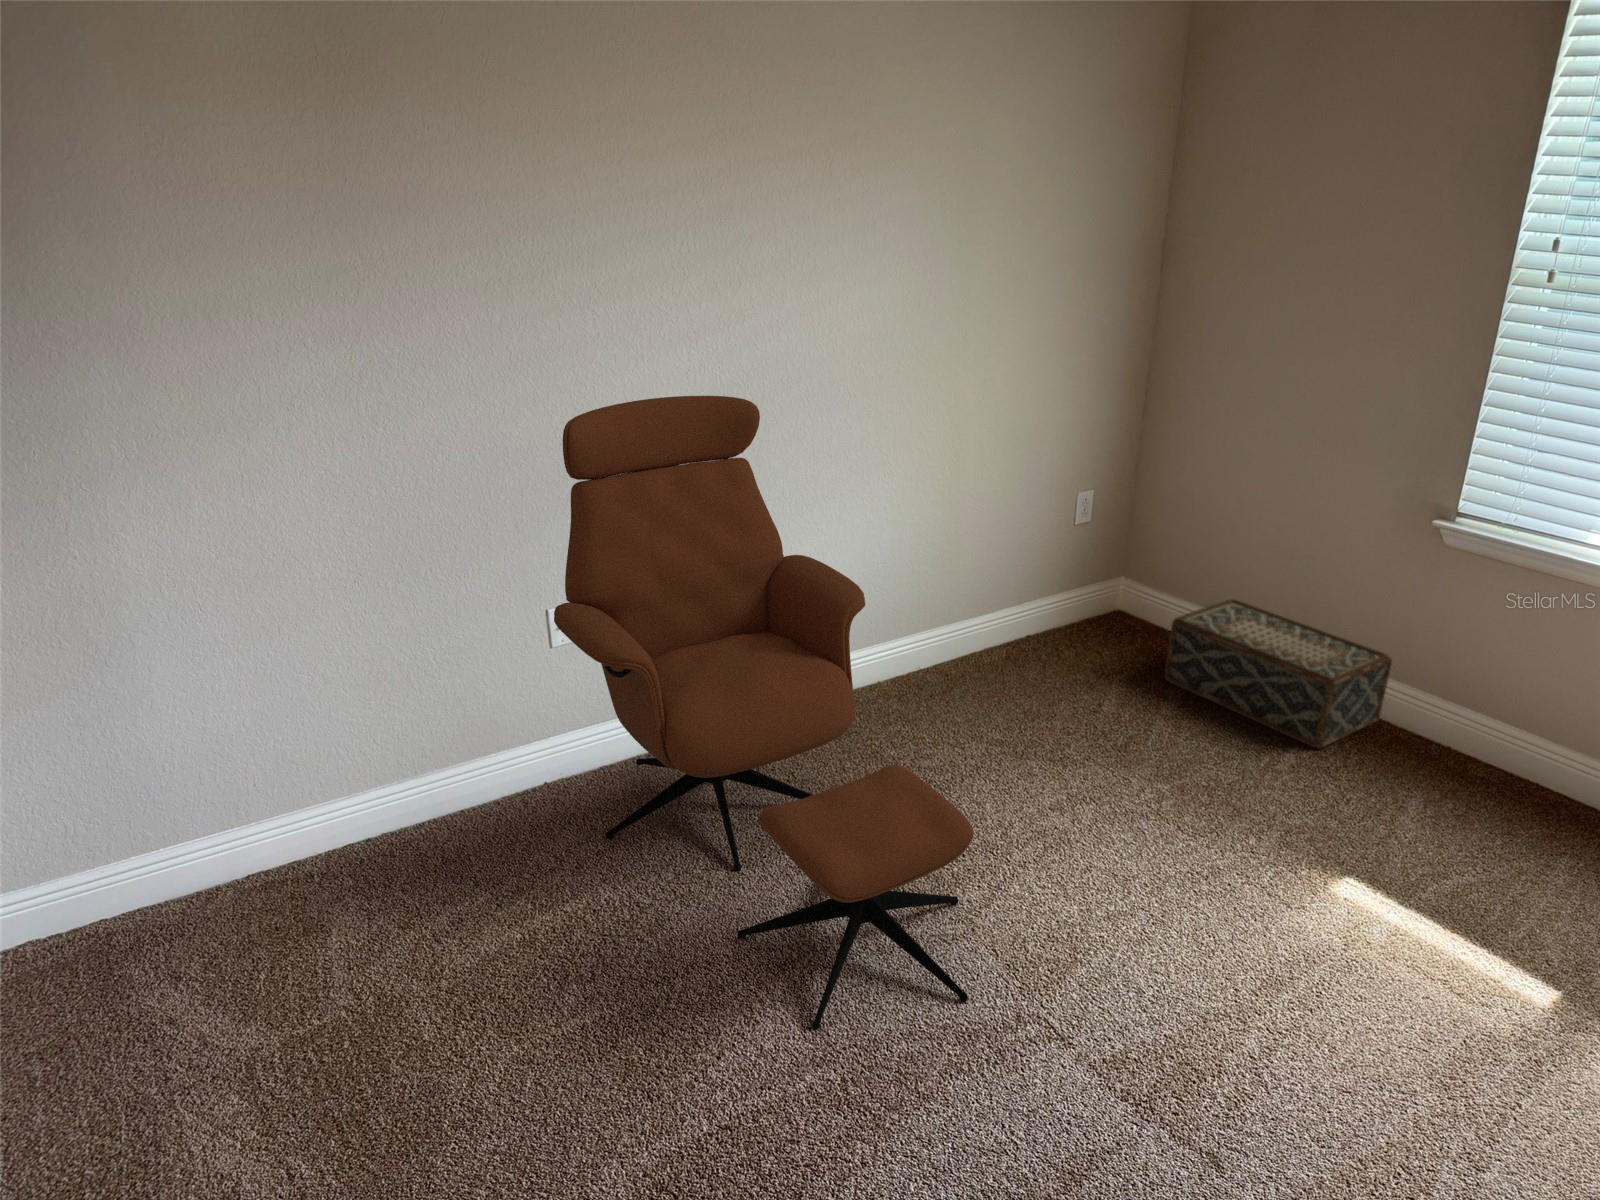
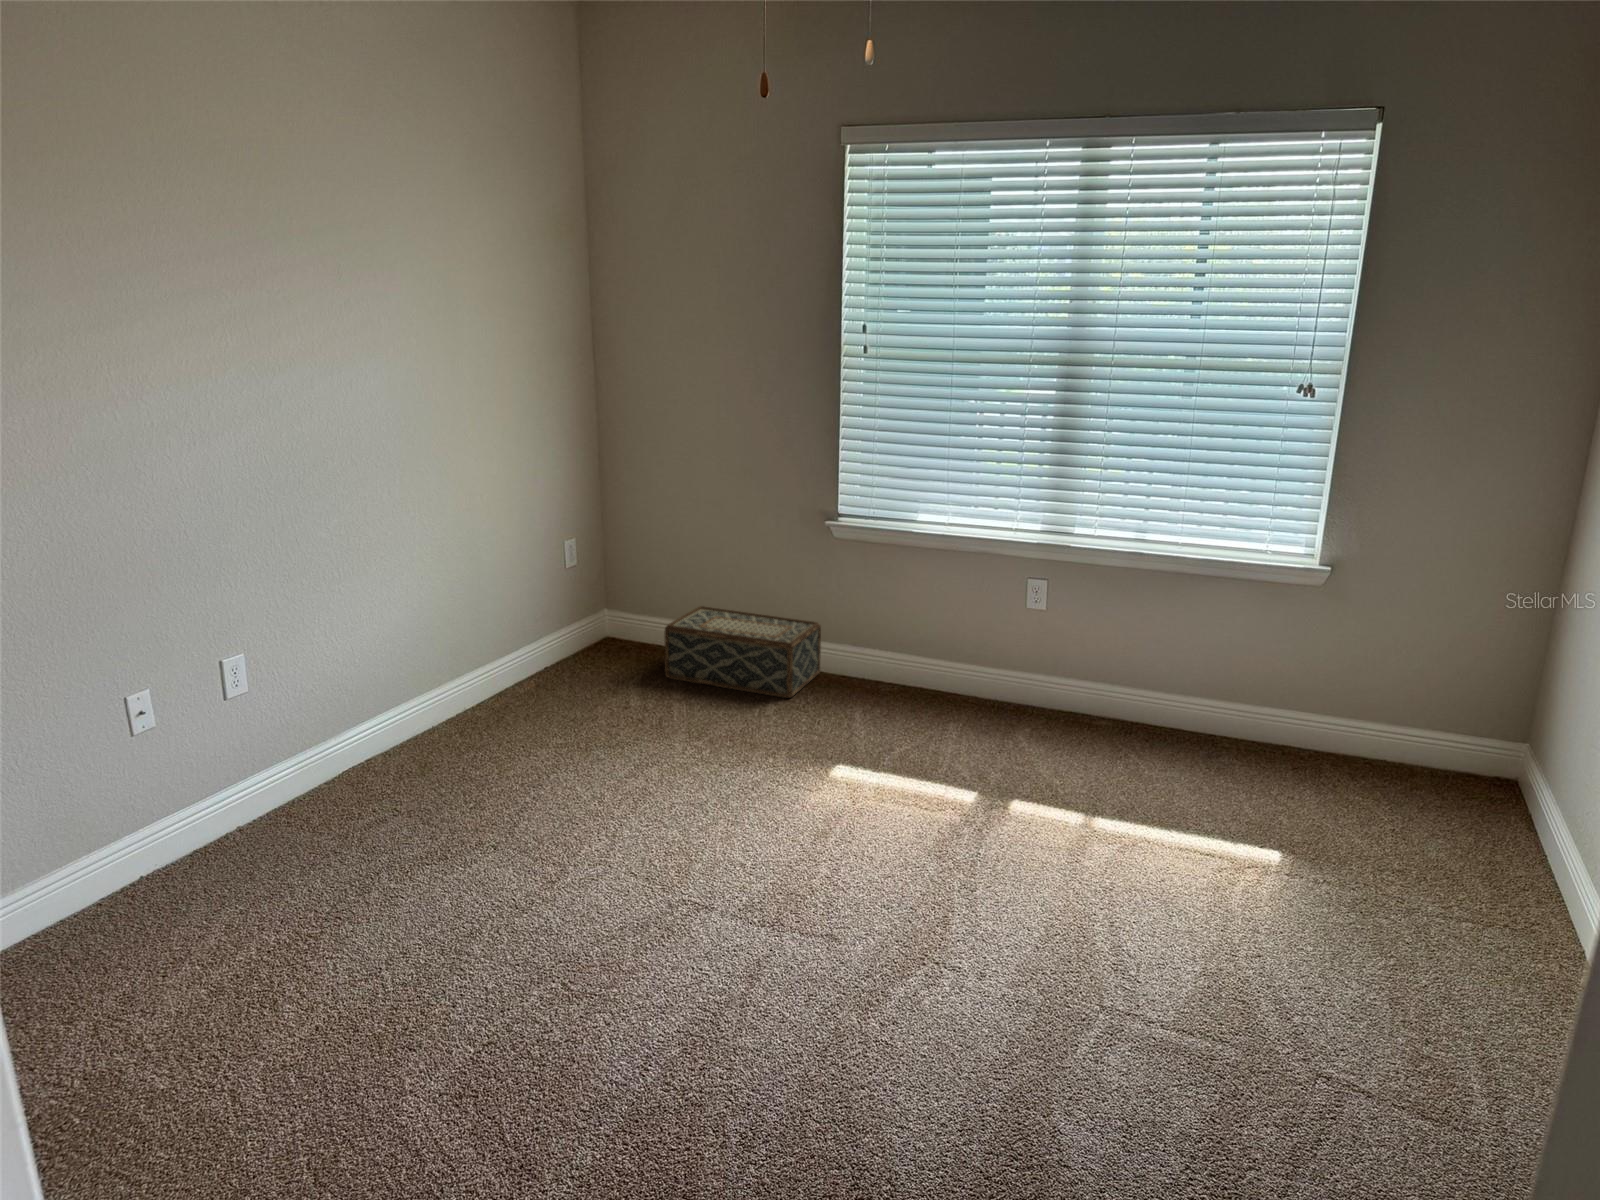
armchair: present [554,396,974,1029] -> none [145,473,629,962]

